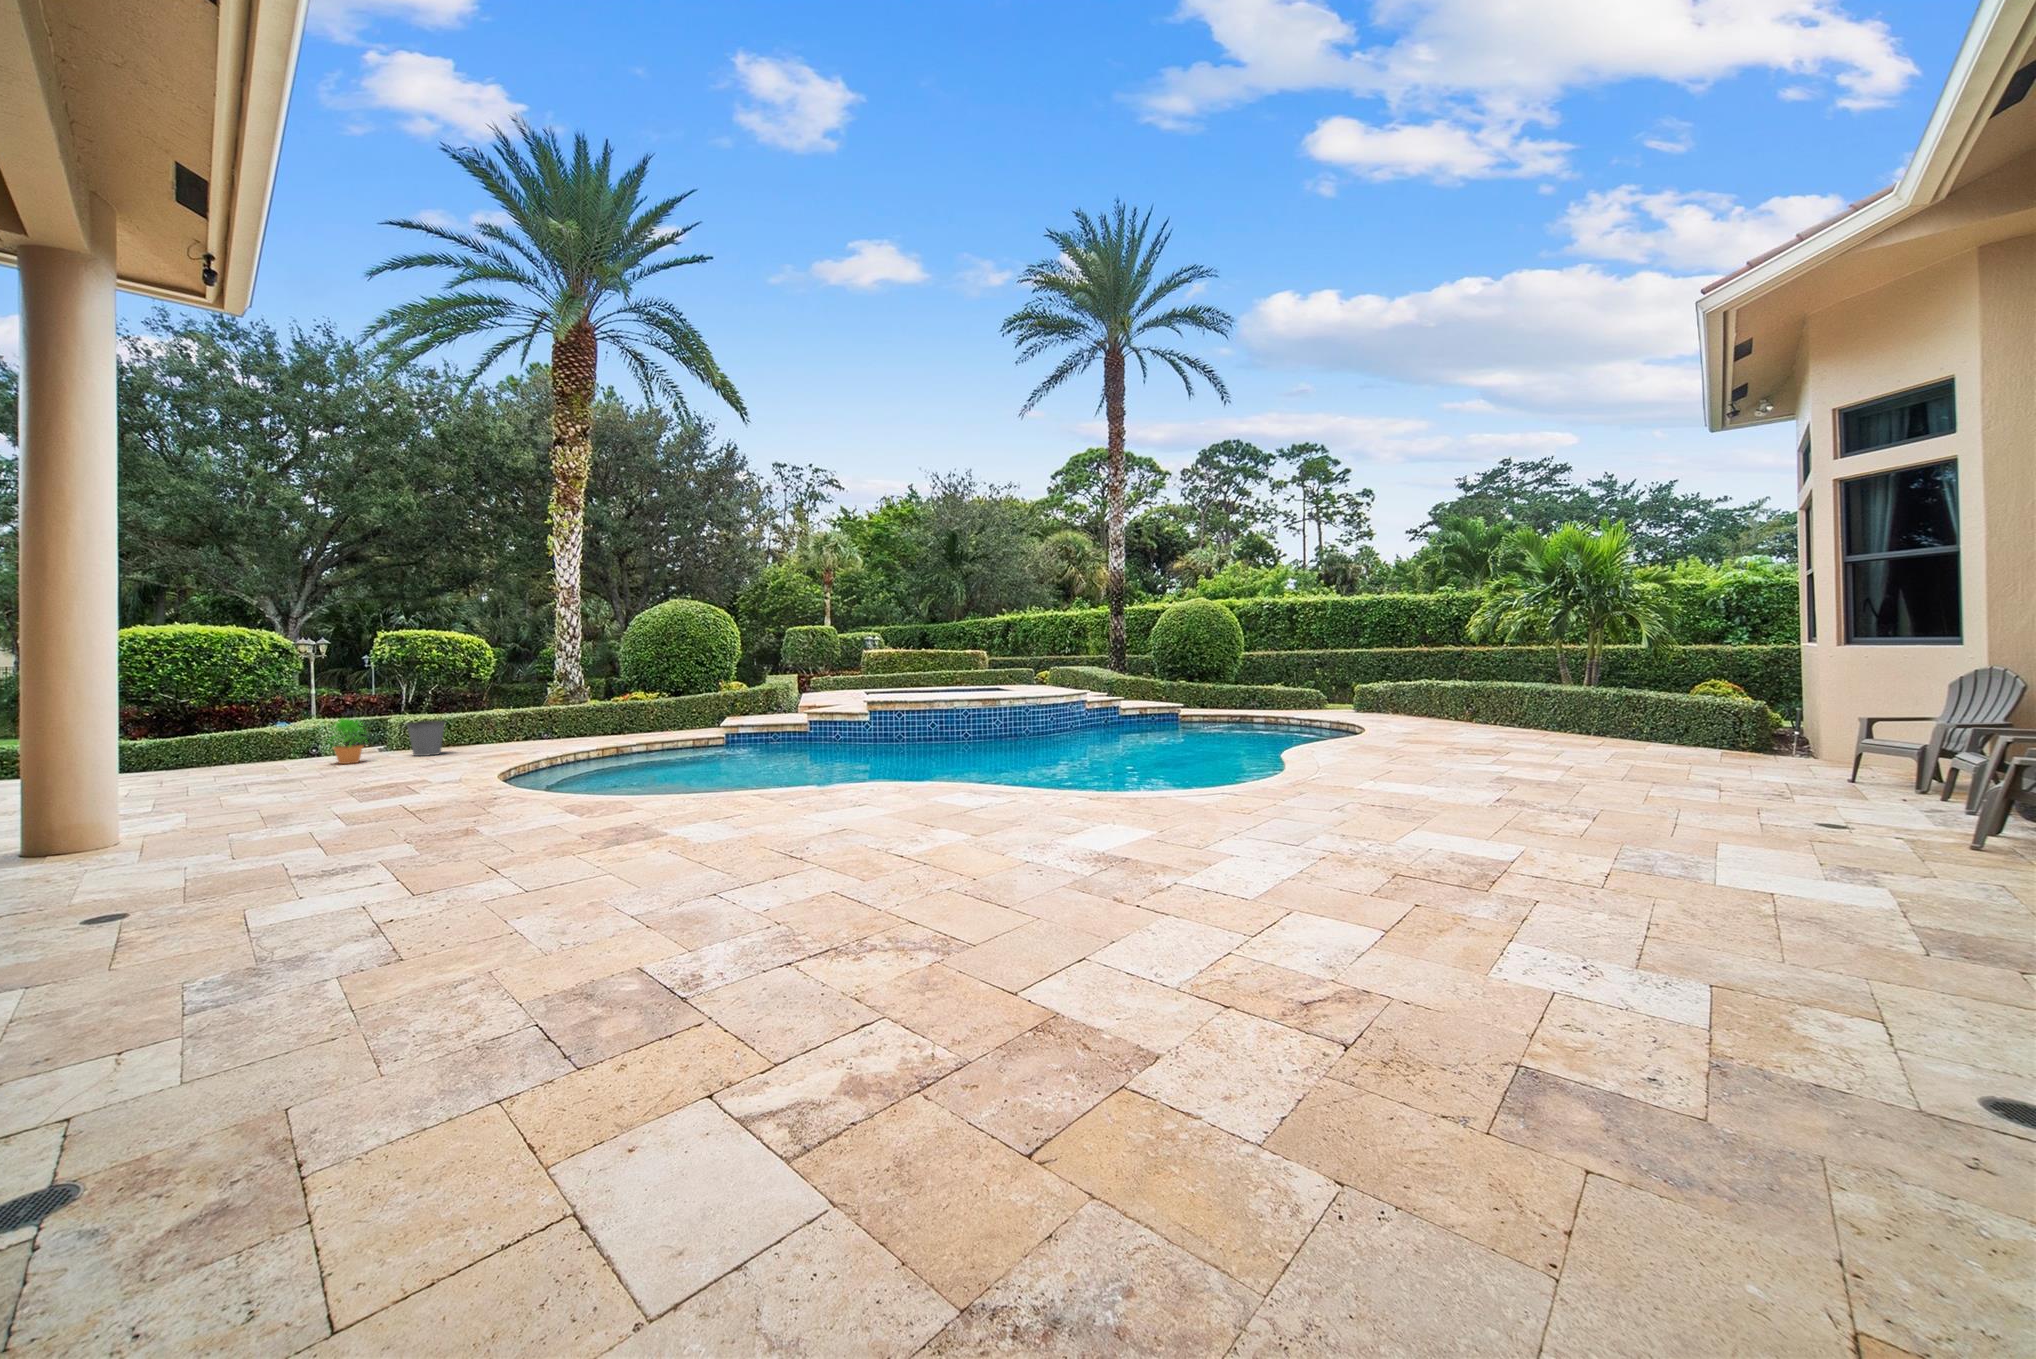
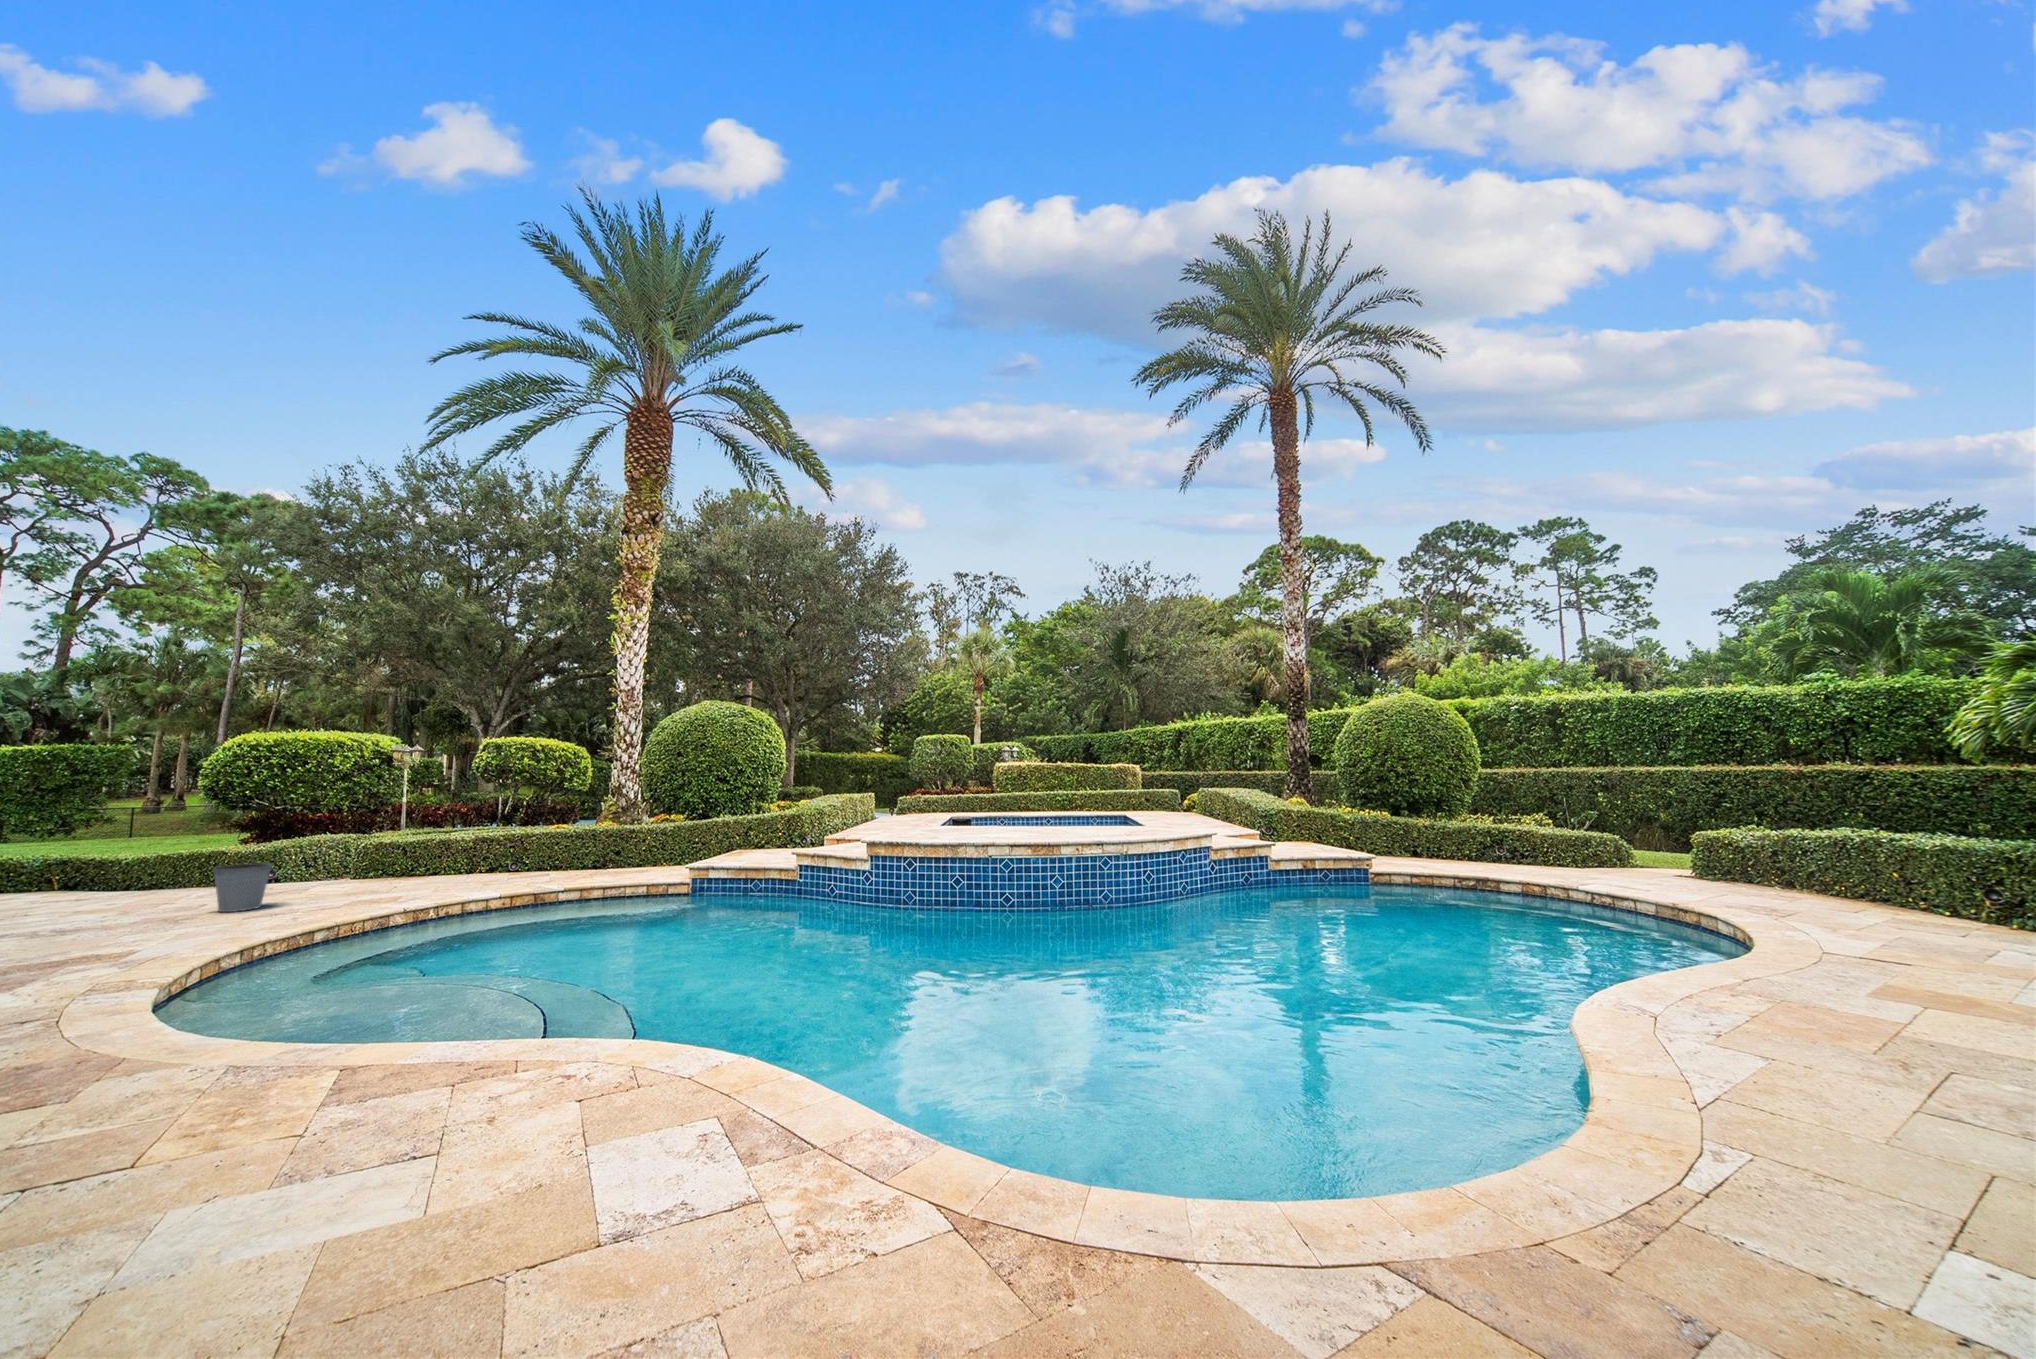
potted plant: present [328,718,367,764] -> none [75,861,152,925]

